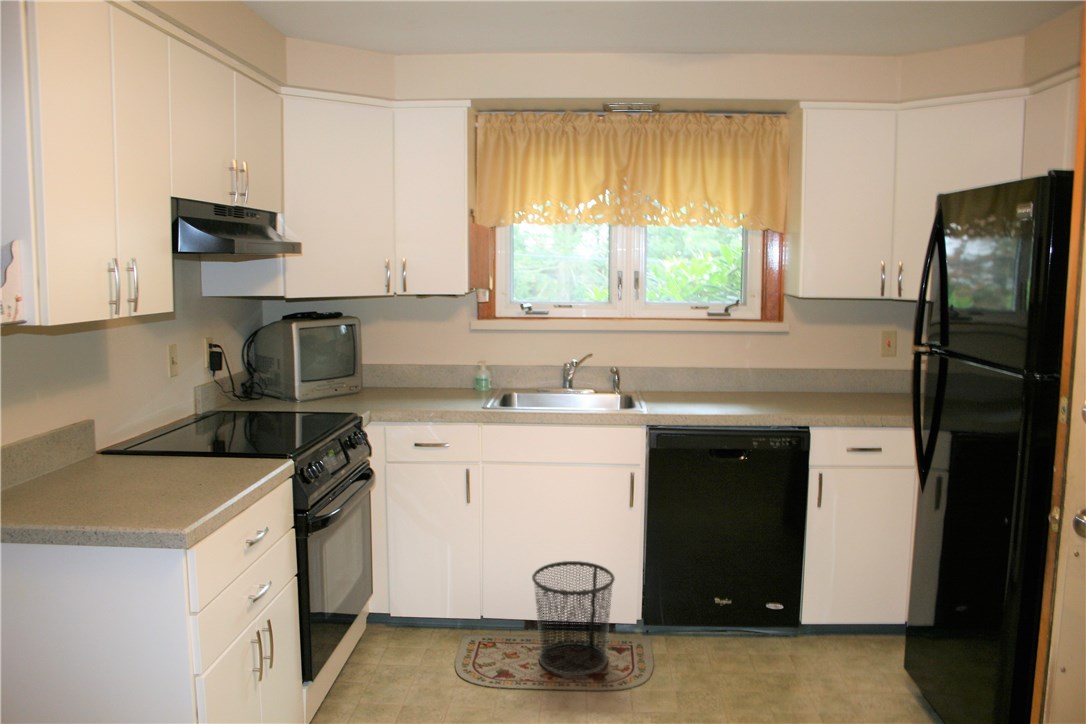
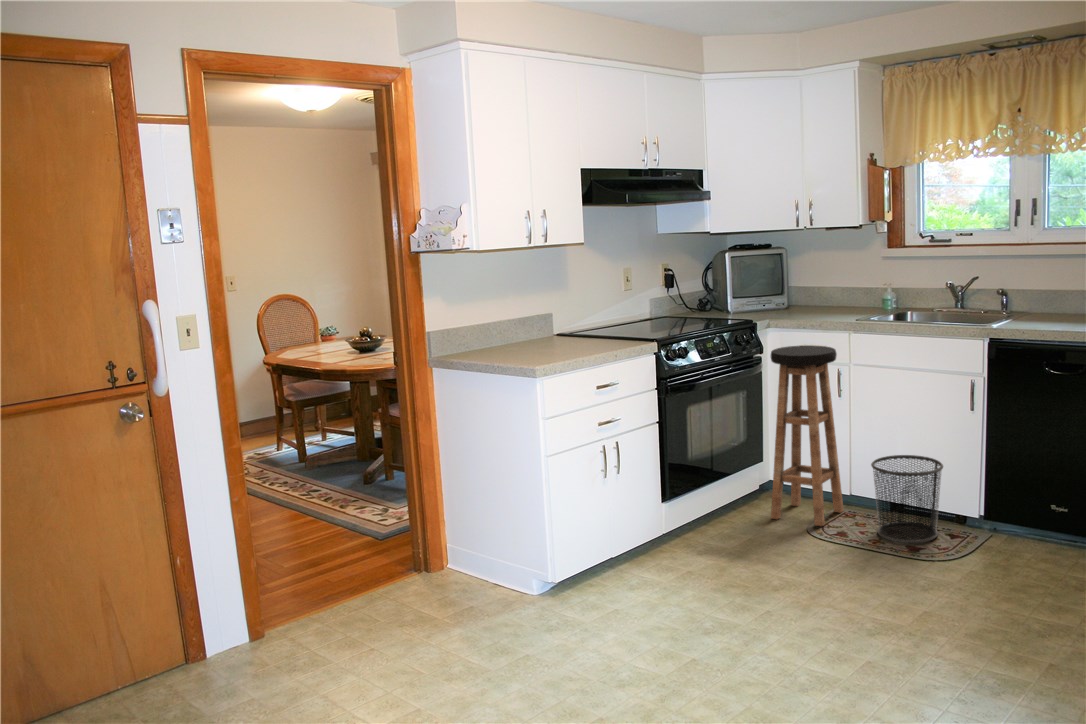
bar stool: none [396,438,479,674] -> present [771,345,843,526]

